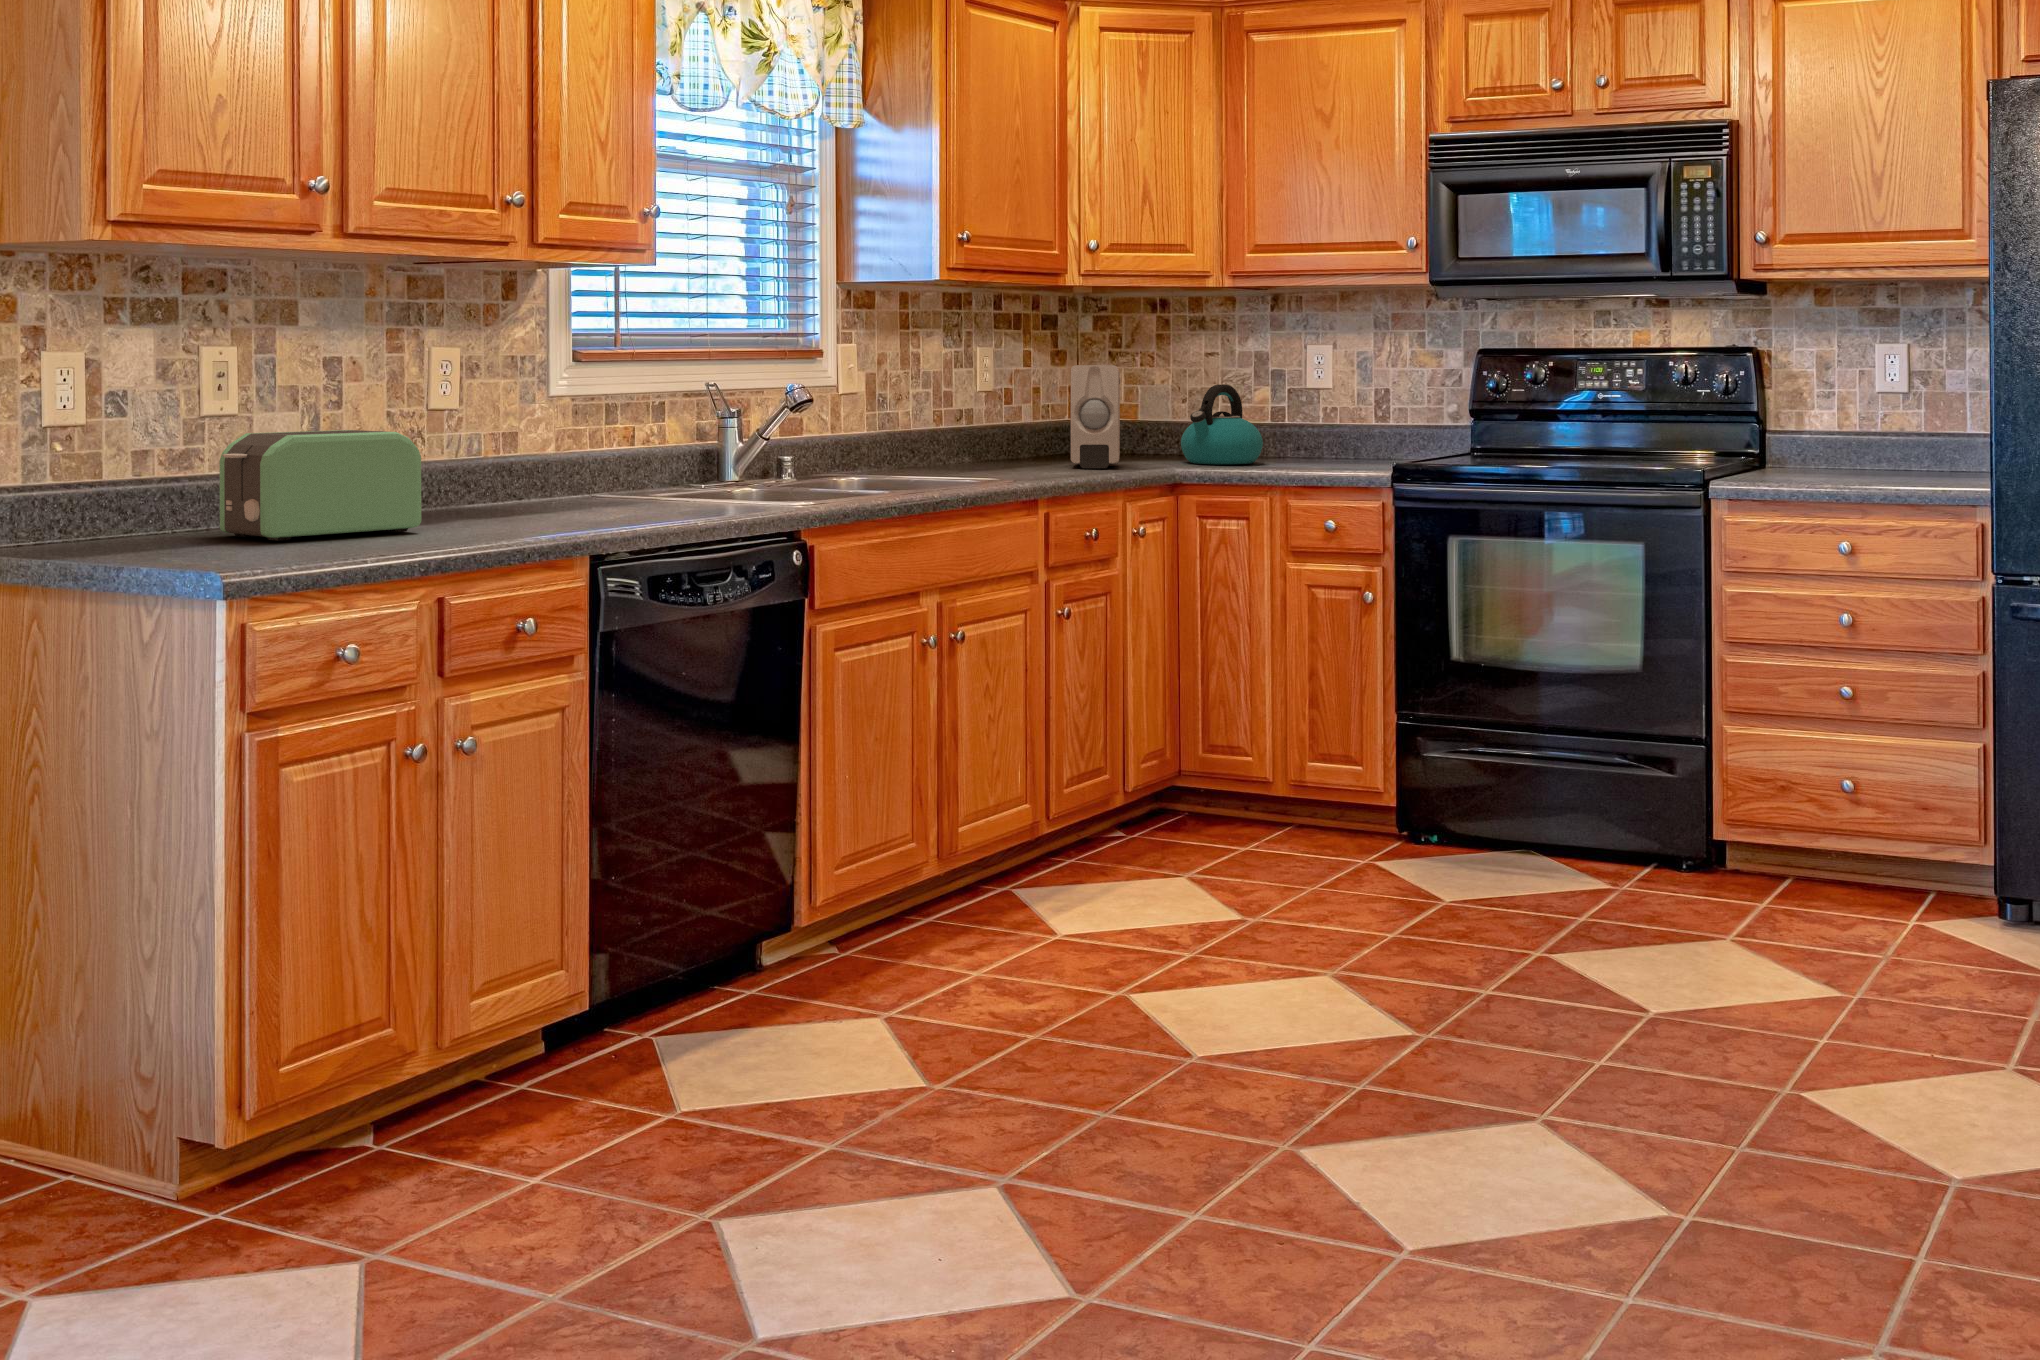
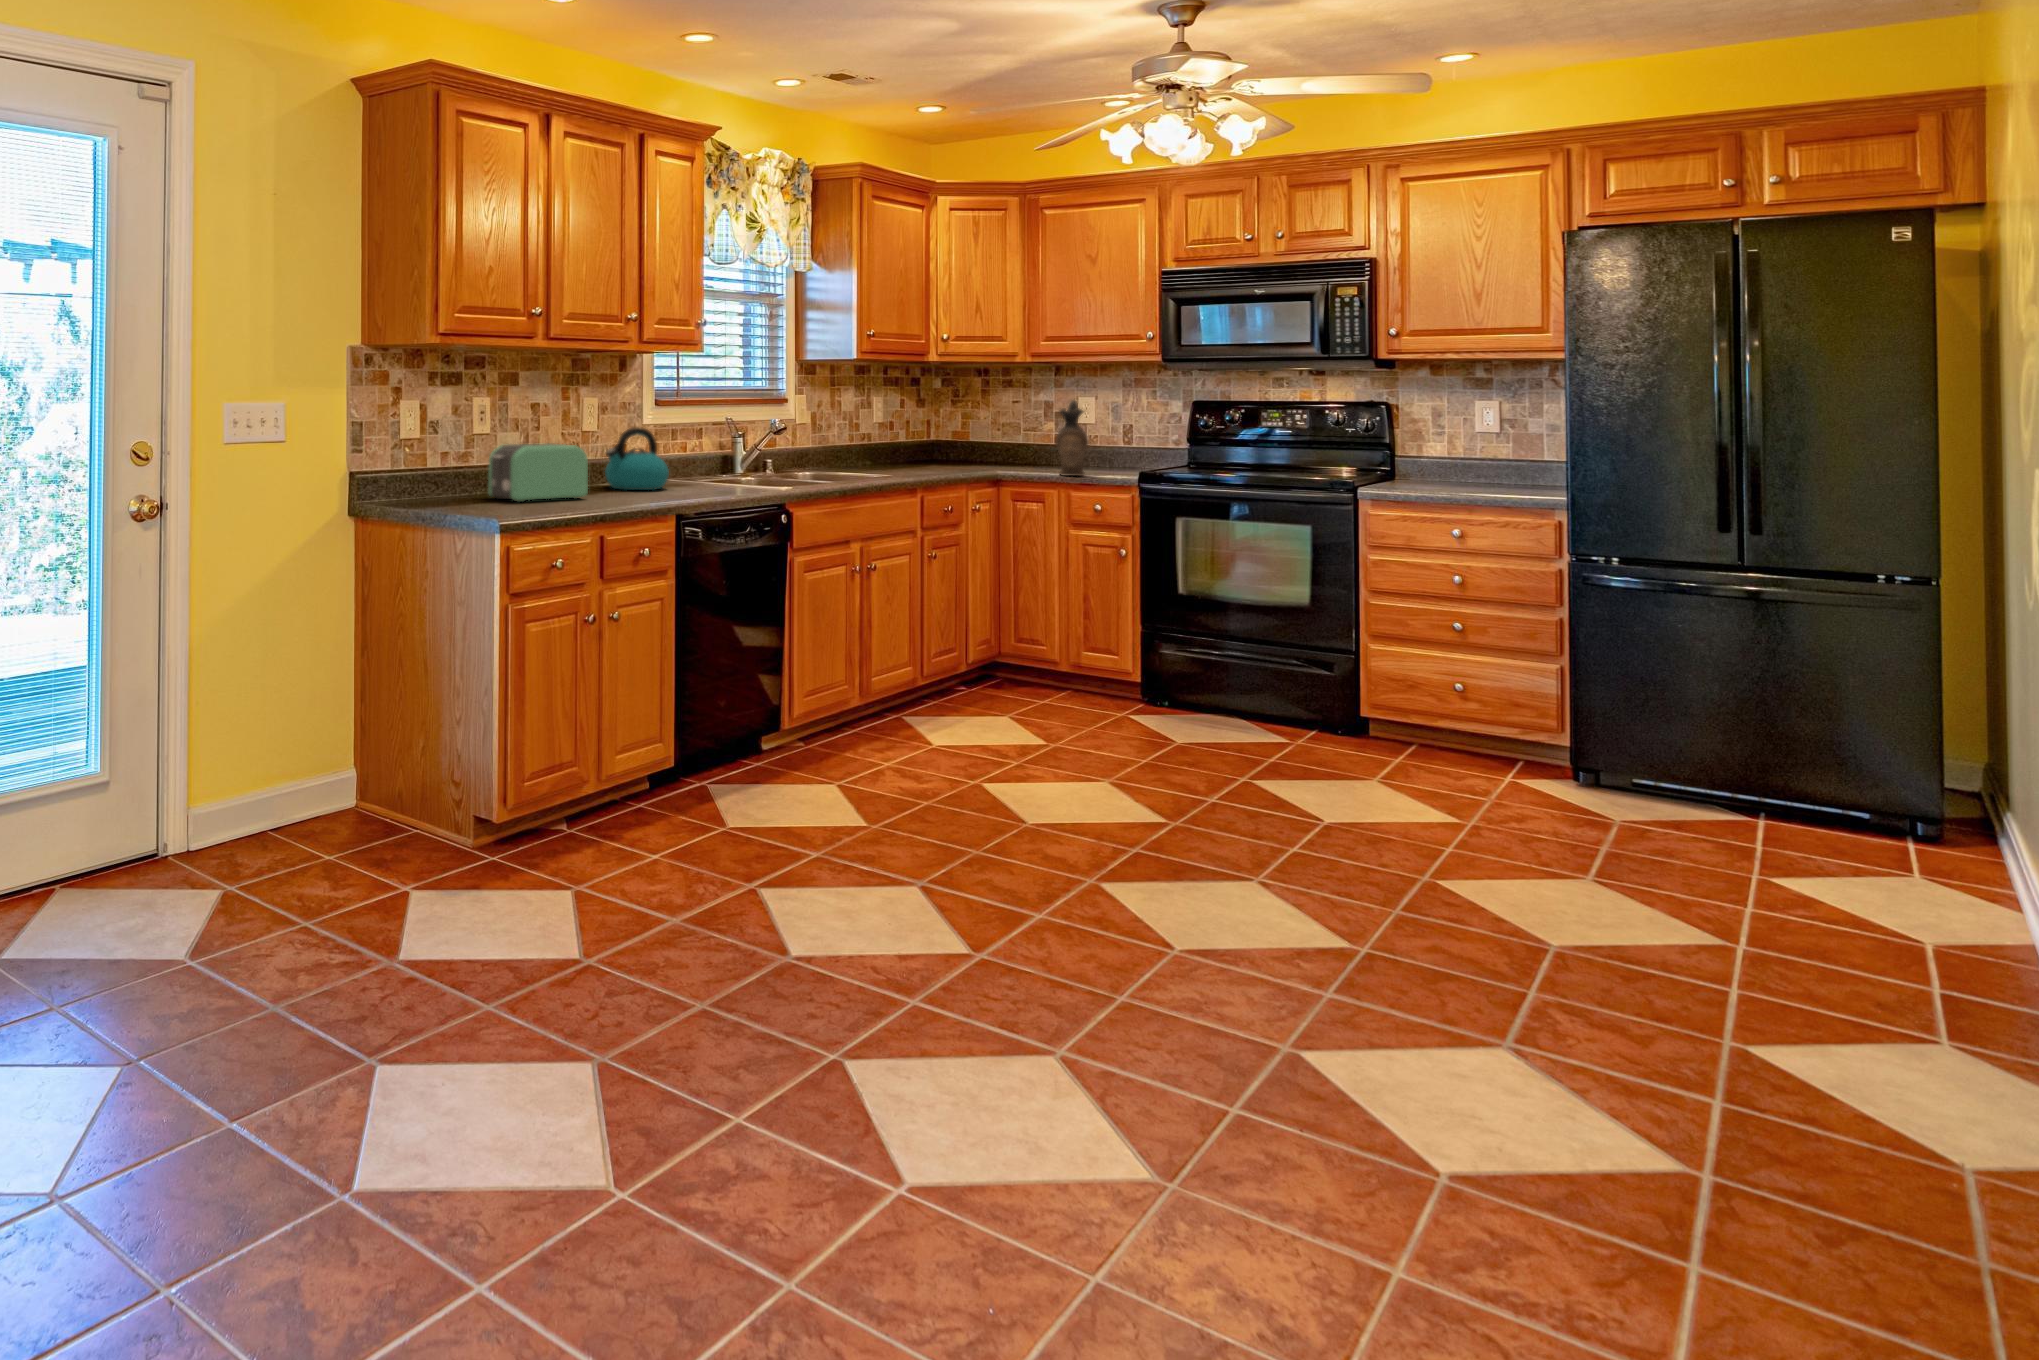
ceramic pitcher: none [1271,349,1322,474] -> present [1056,400,1089,476]
soap dispenser: present [1070,365,1120,468] -> none [929,408,958,469]
kettle: present [1181,385,1263,464] -> present [605,427,669,490]

